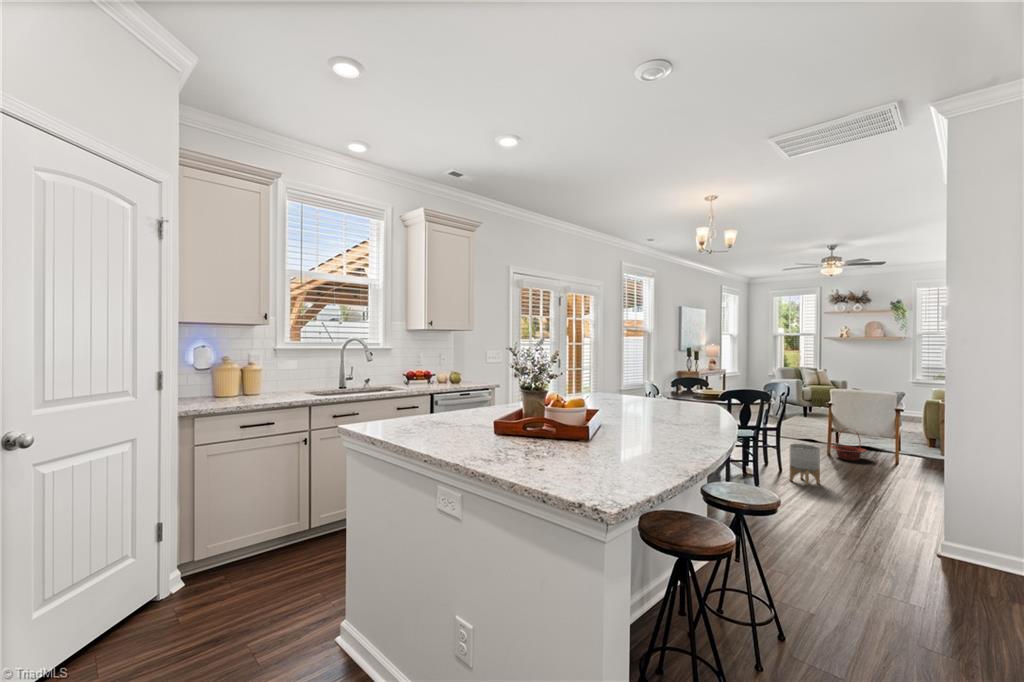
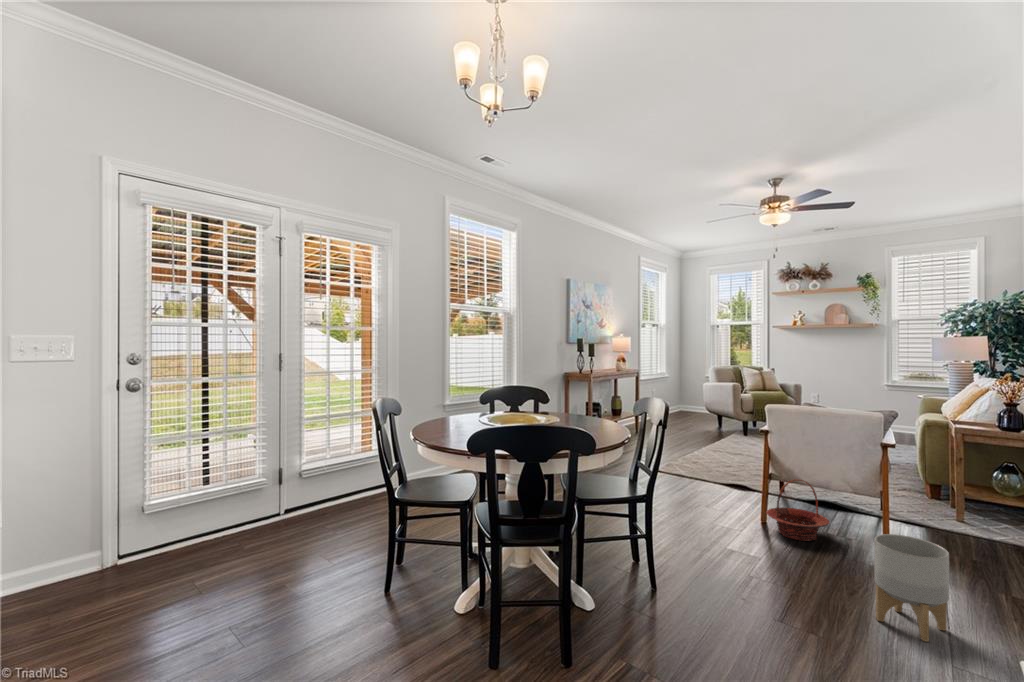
planter: present [790,444,820,486] -> present [874,534,949,642]

